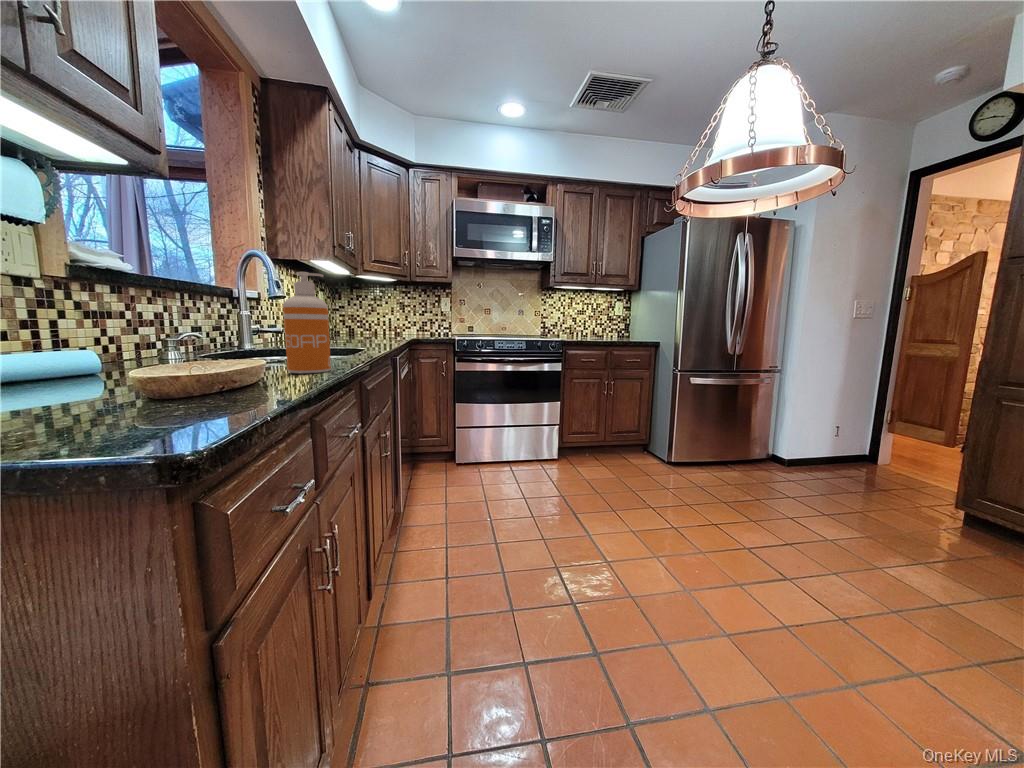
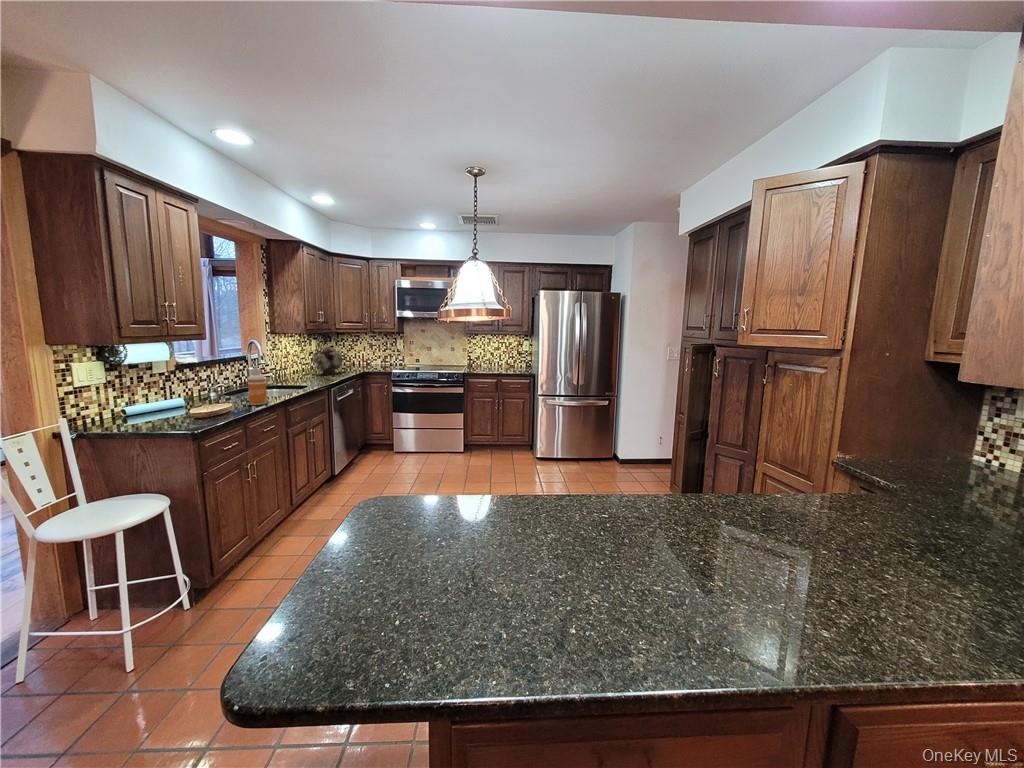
flower arrangement: none [332,293,380,343] -> present [313,345,343,375]

